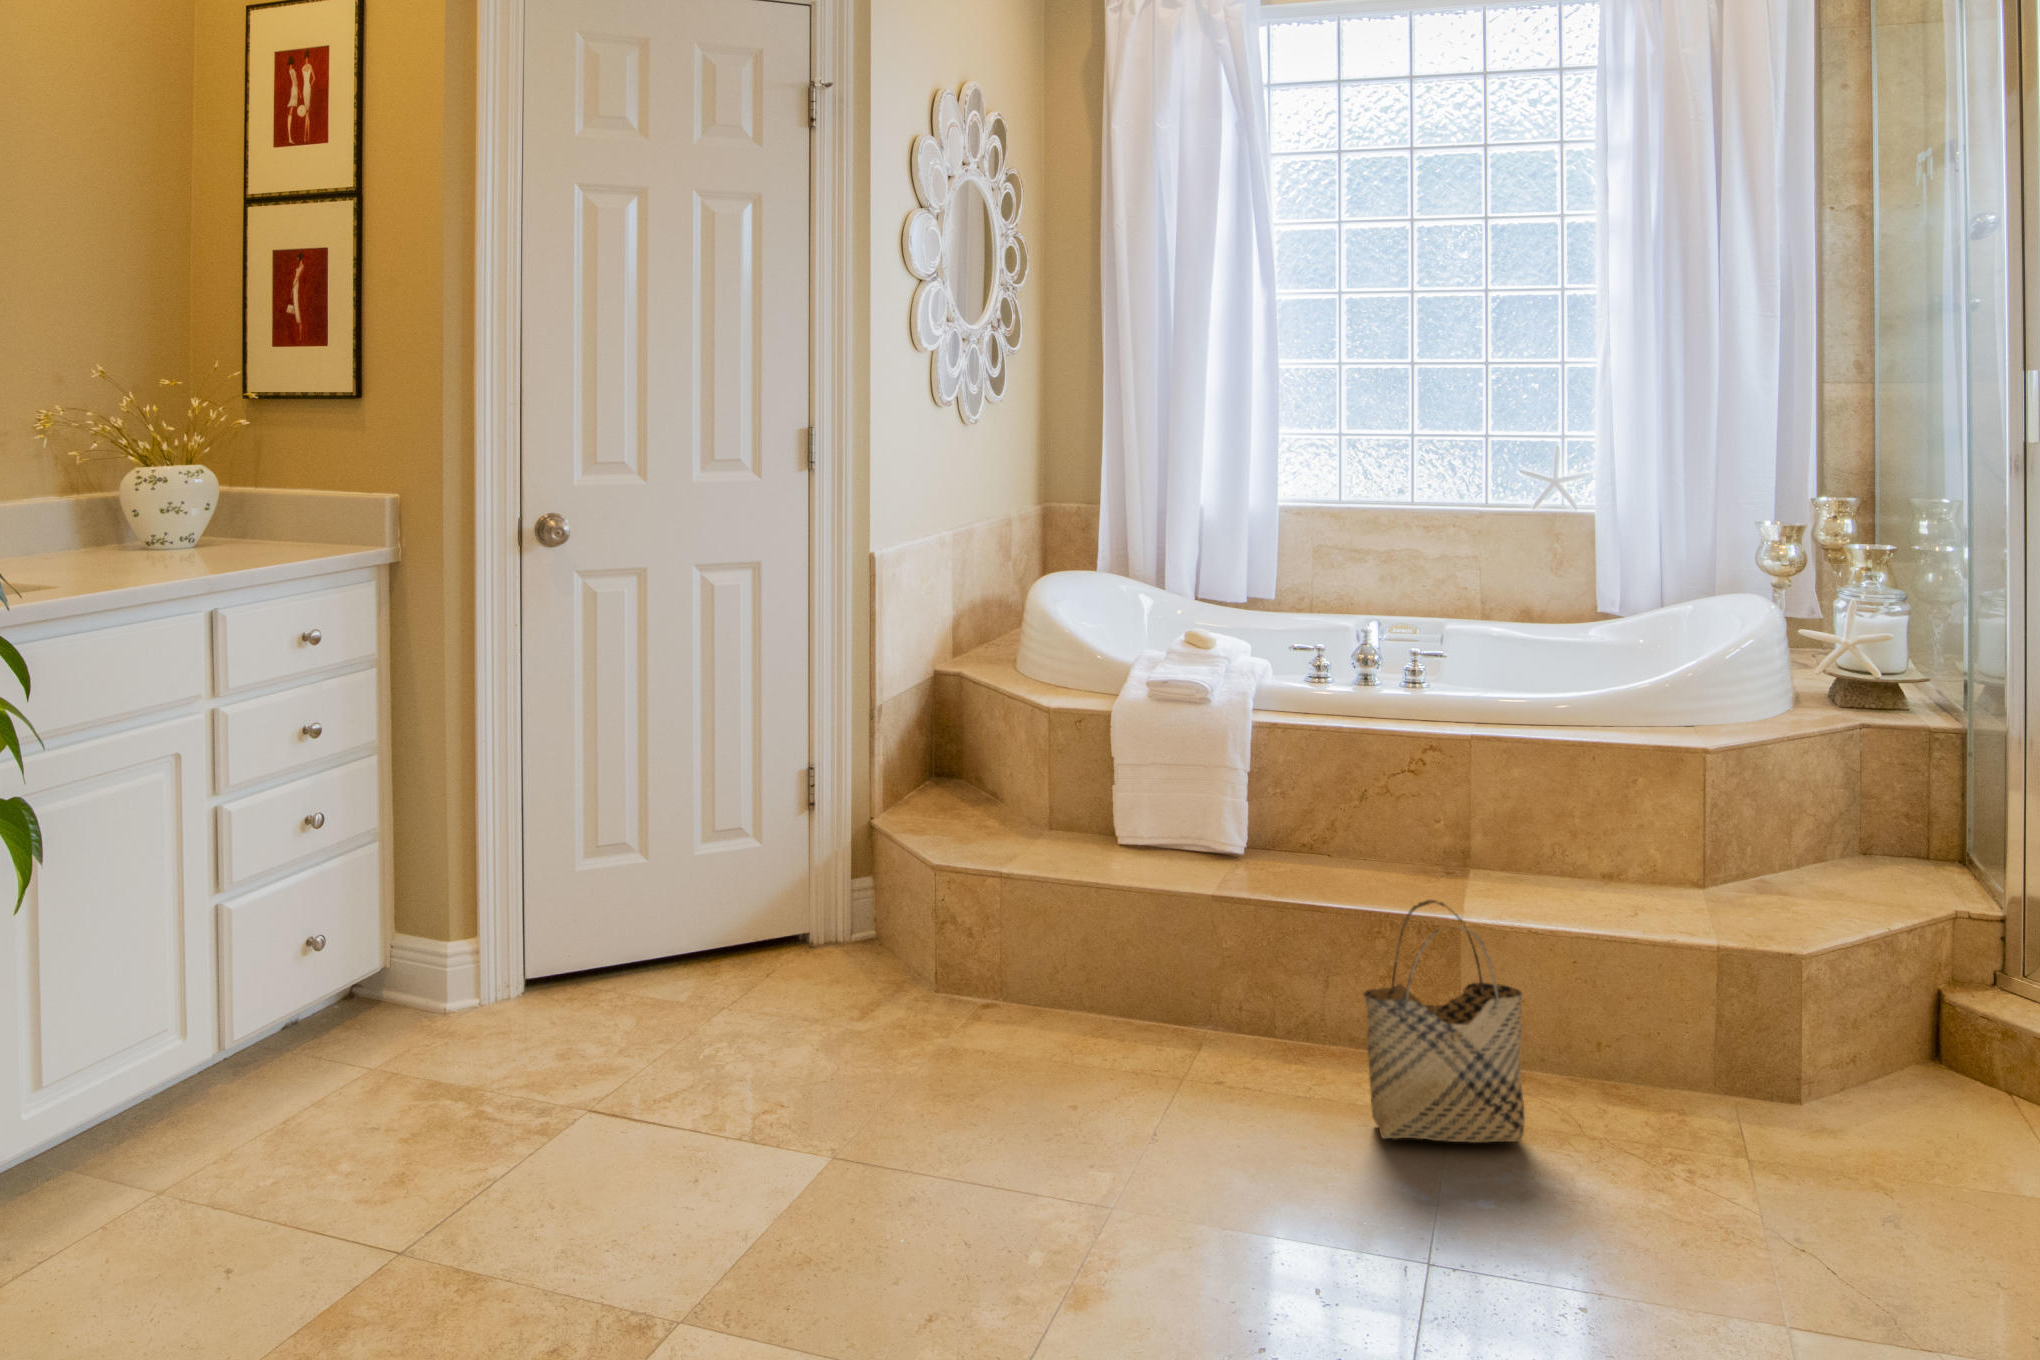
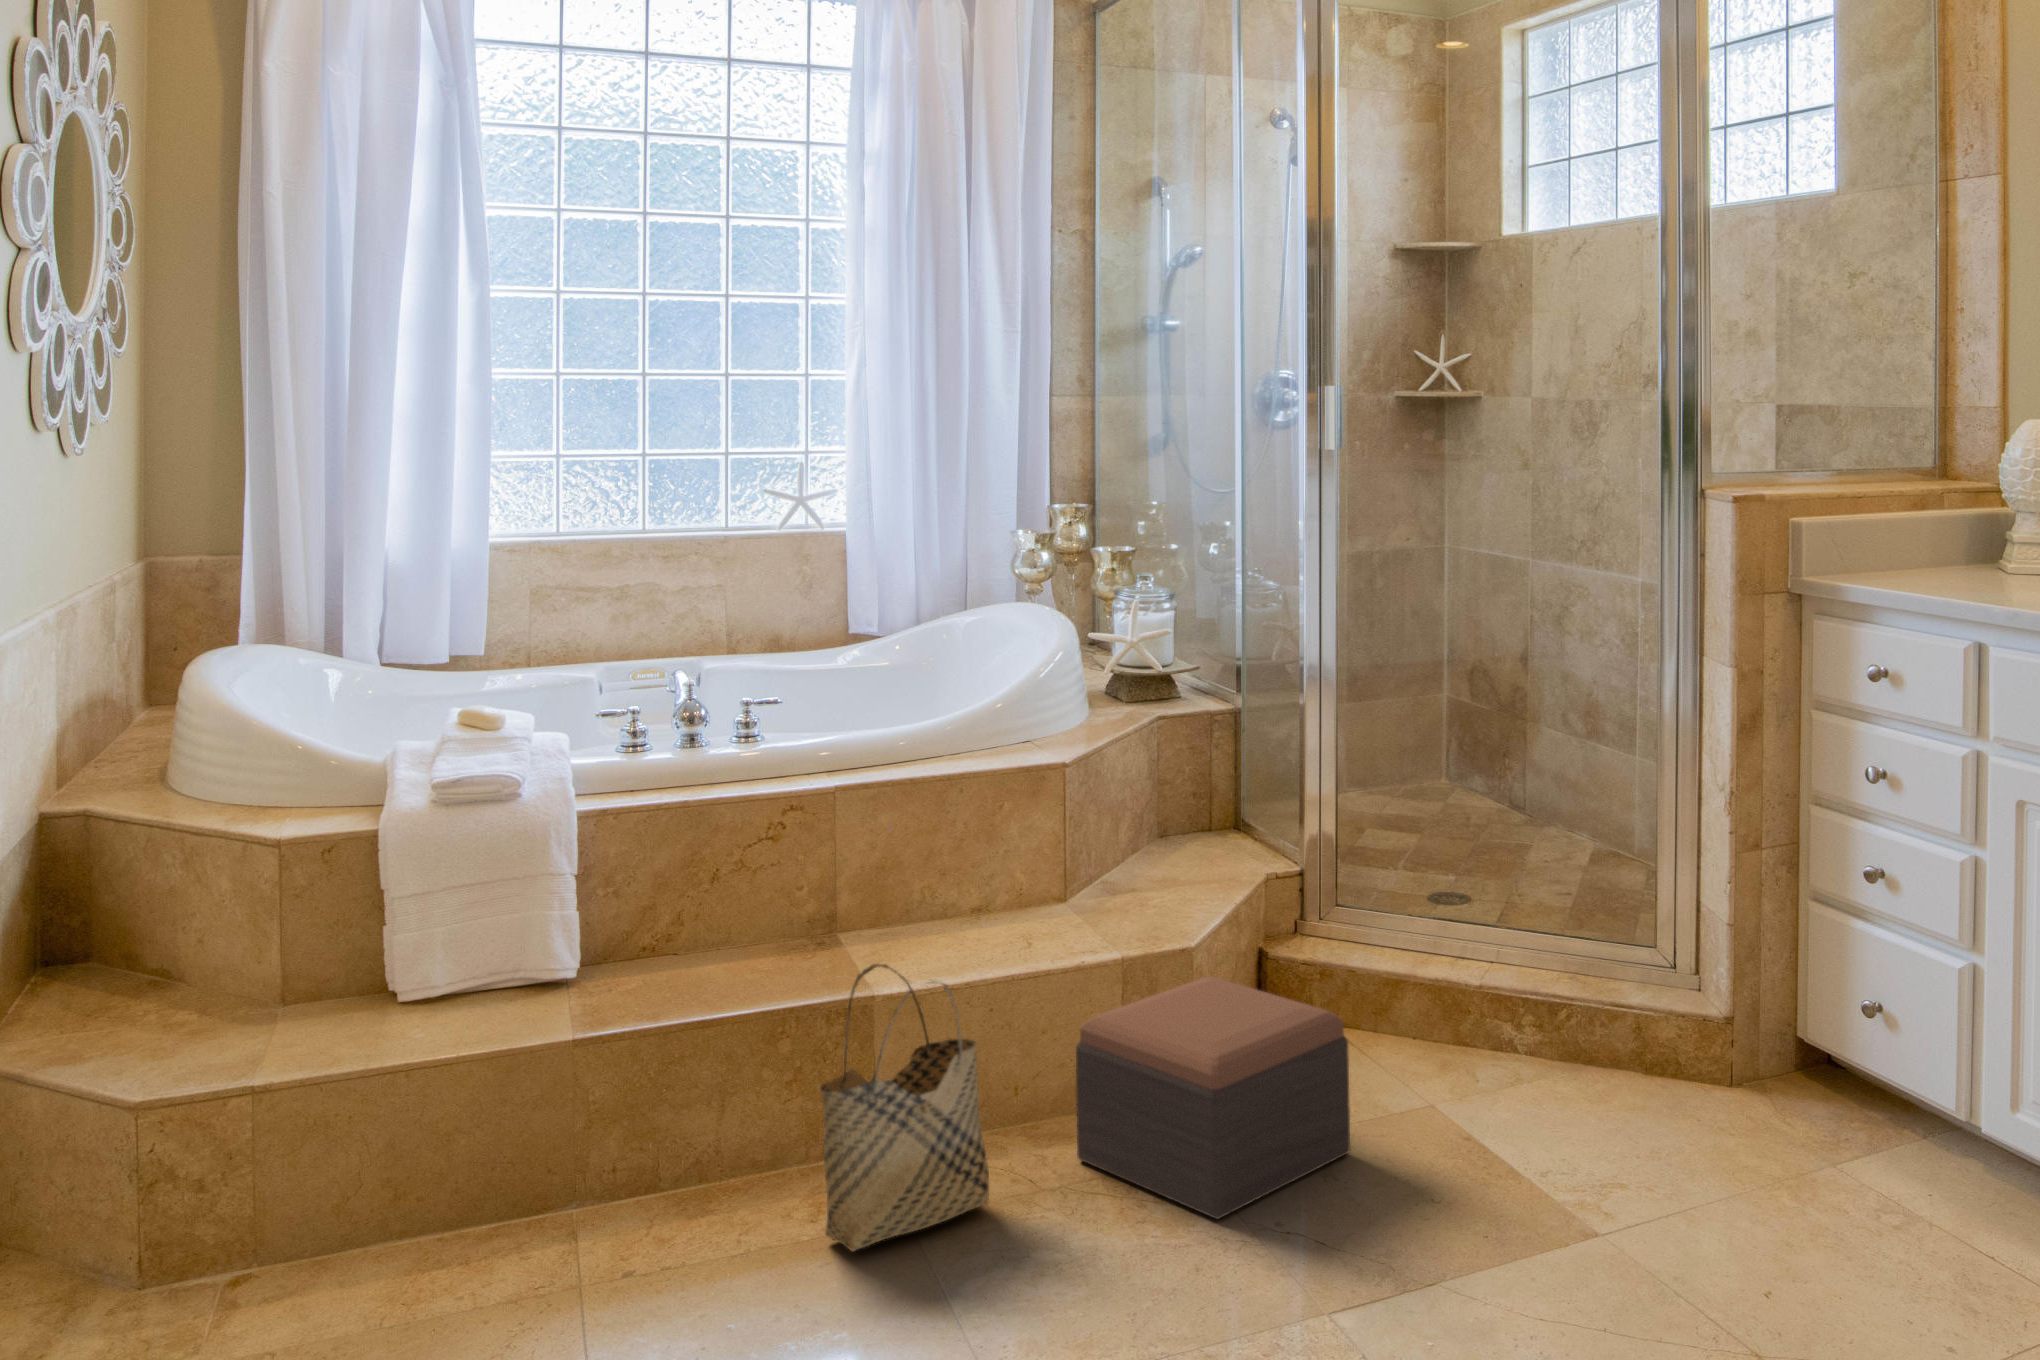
footstool: none [1634,999,1939,1238] -> present [1076,976,1350,1219]

